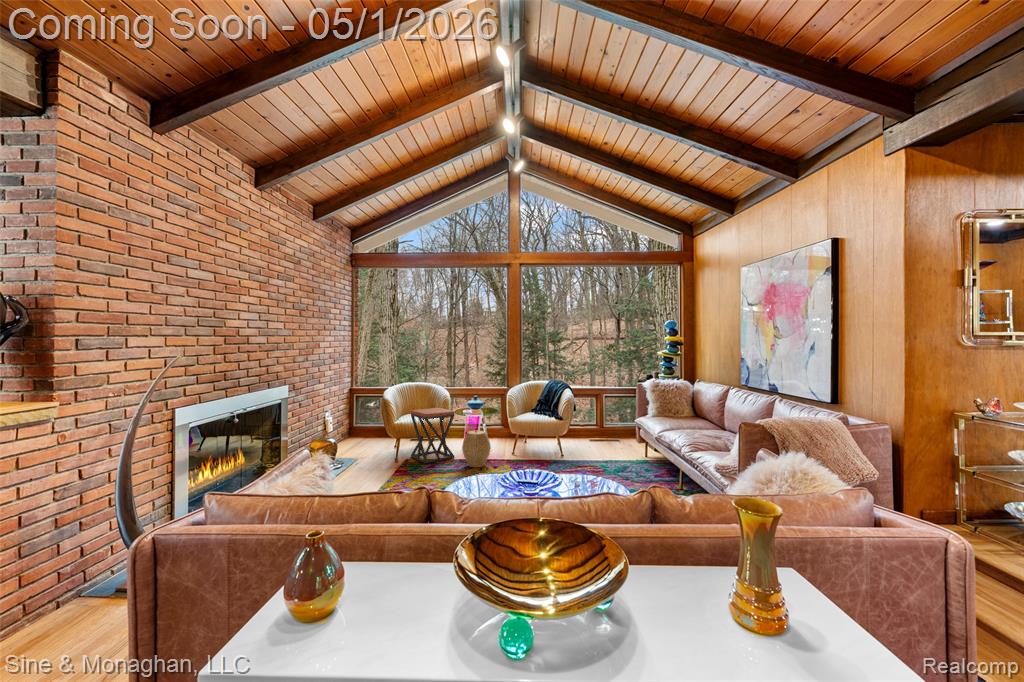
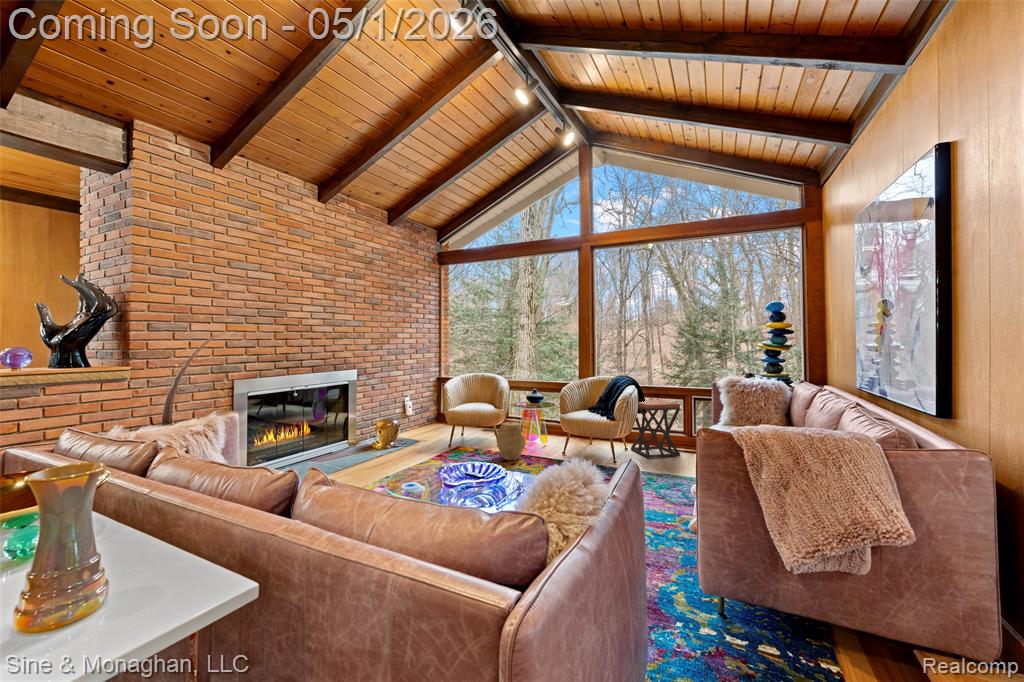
stool: present [411,408,454,463] -> present [631,400,680,458]

